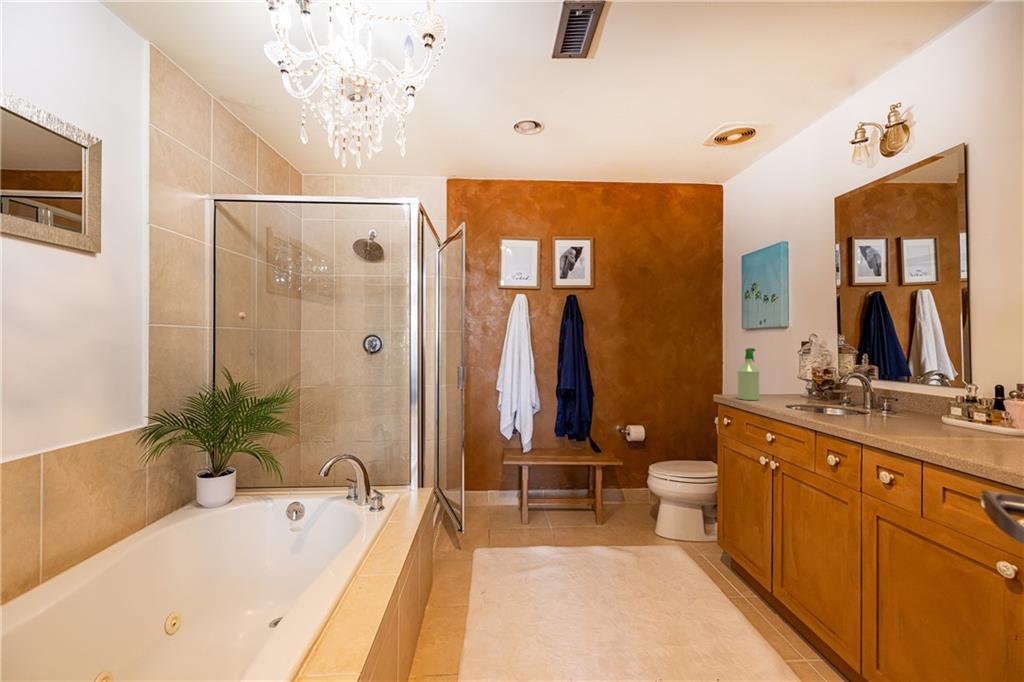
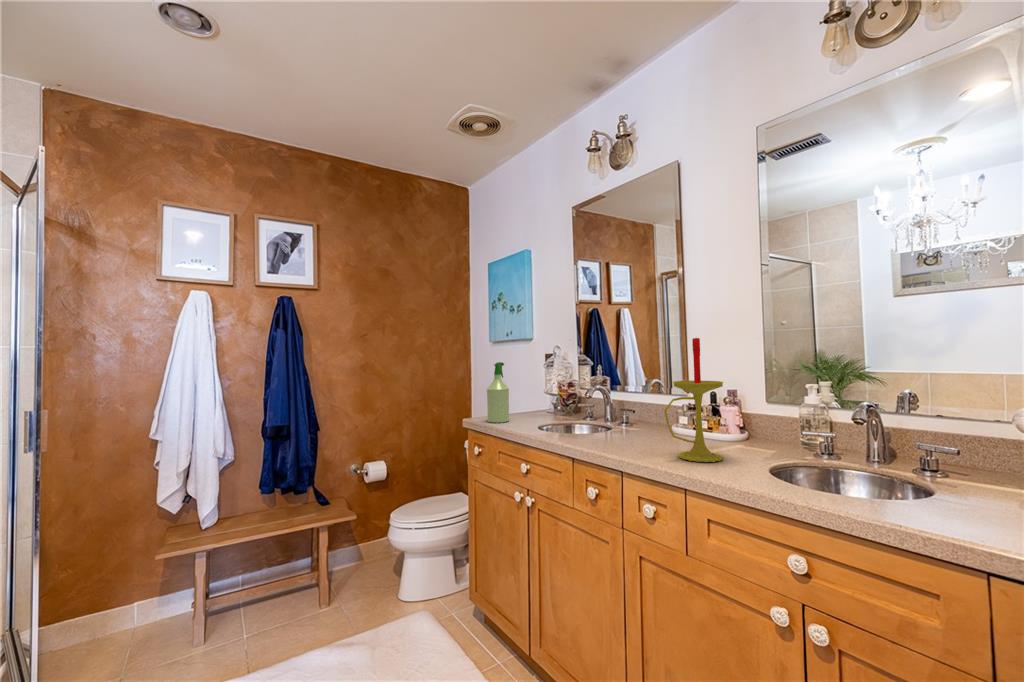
candle: none [909,328,983,444] -> present [664,338,723,462]

